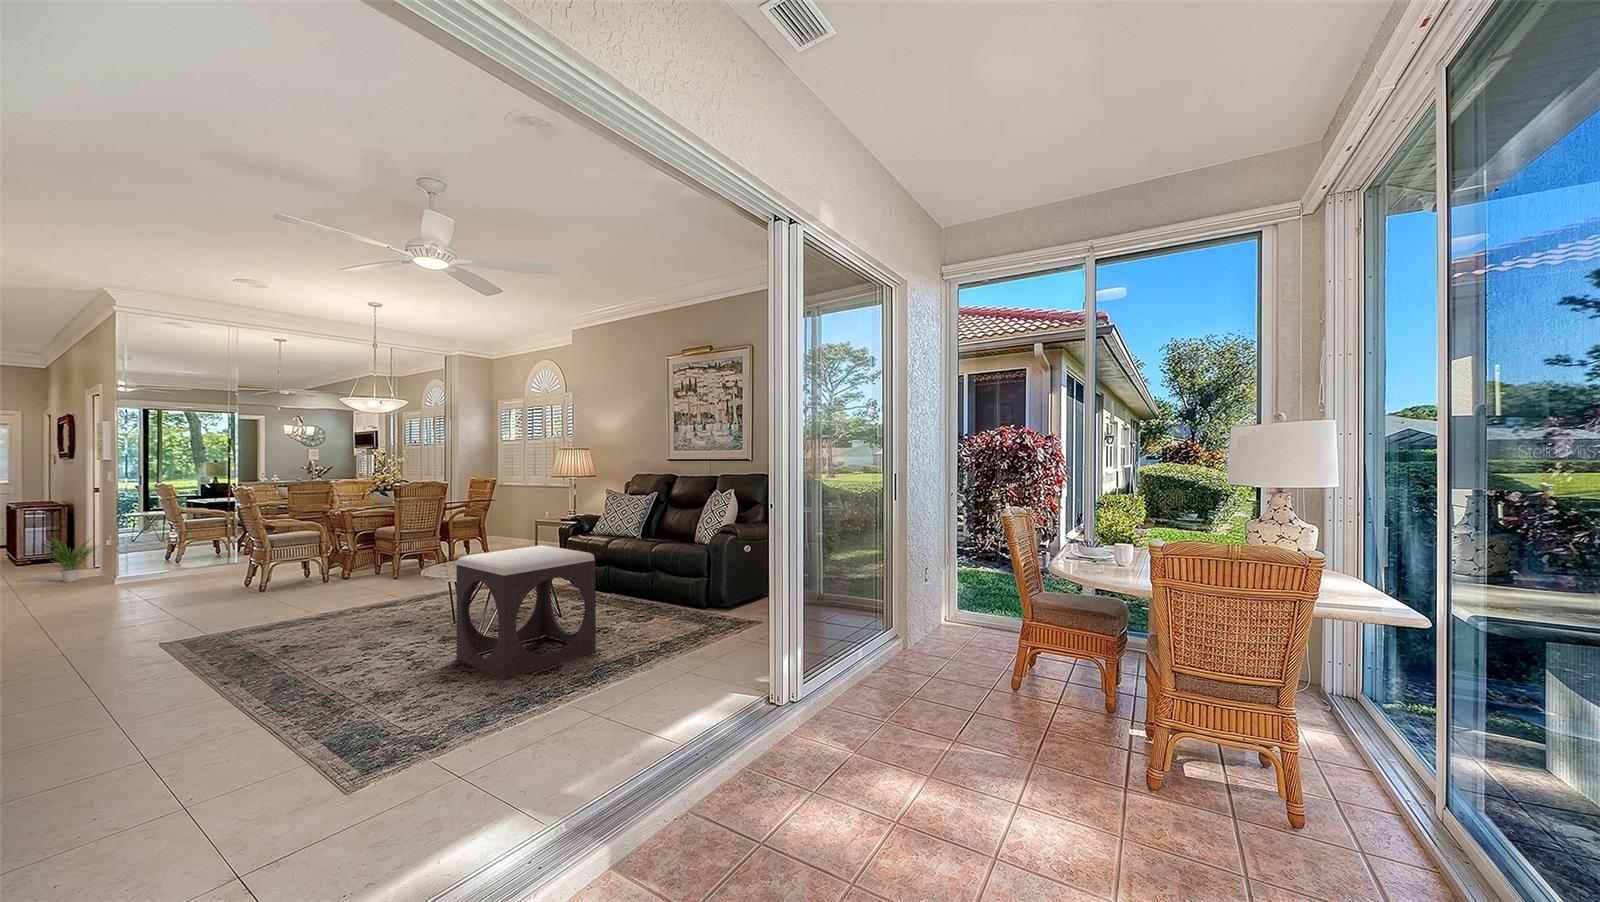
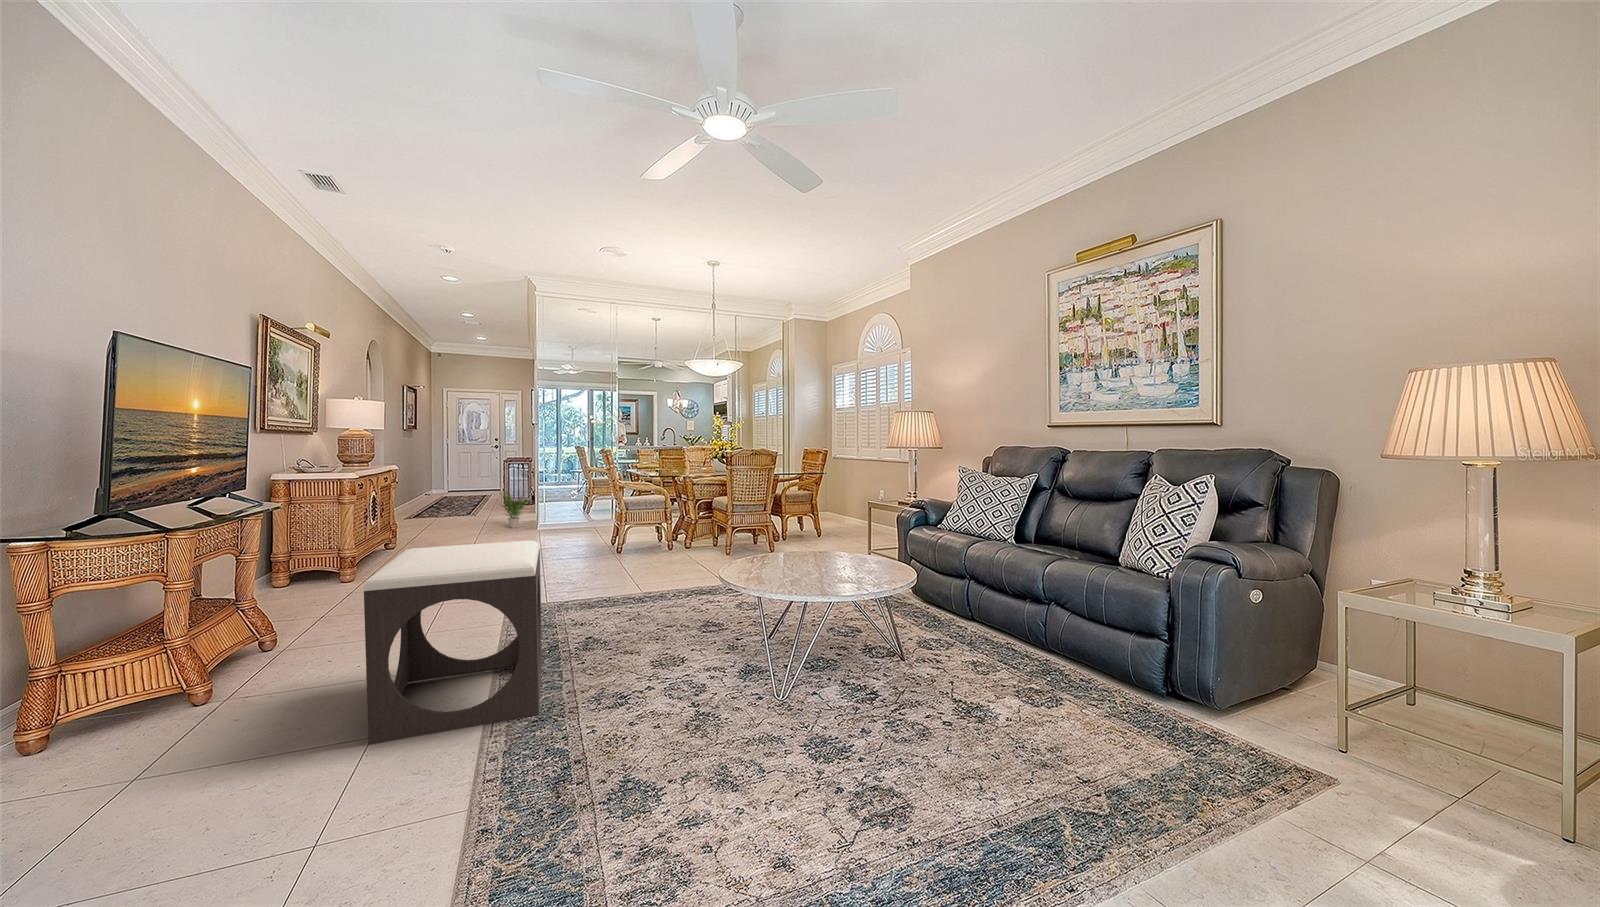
footstool: present [456,545,596,680] -> present [364,541,542,745]

